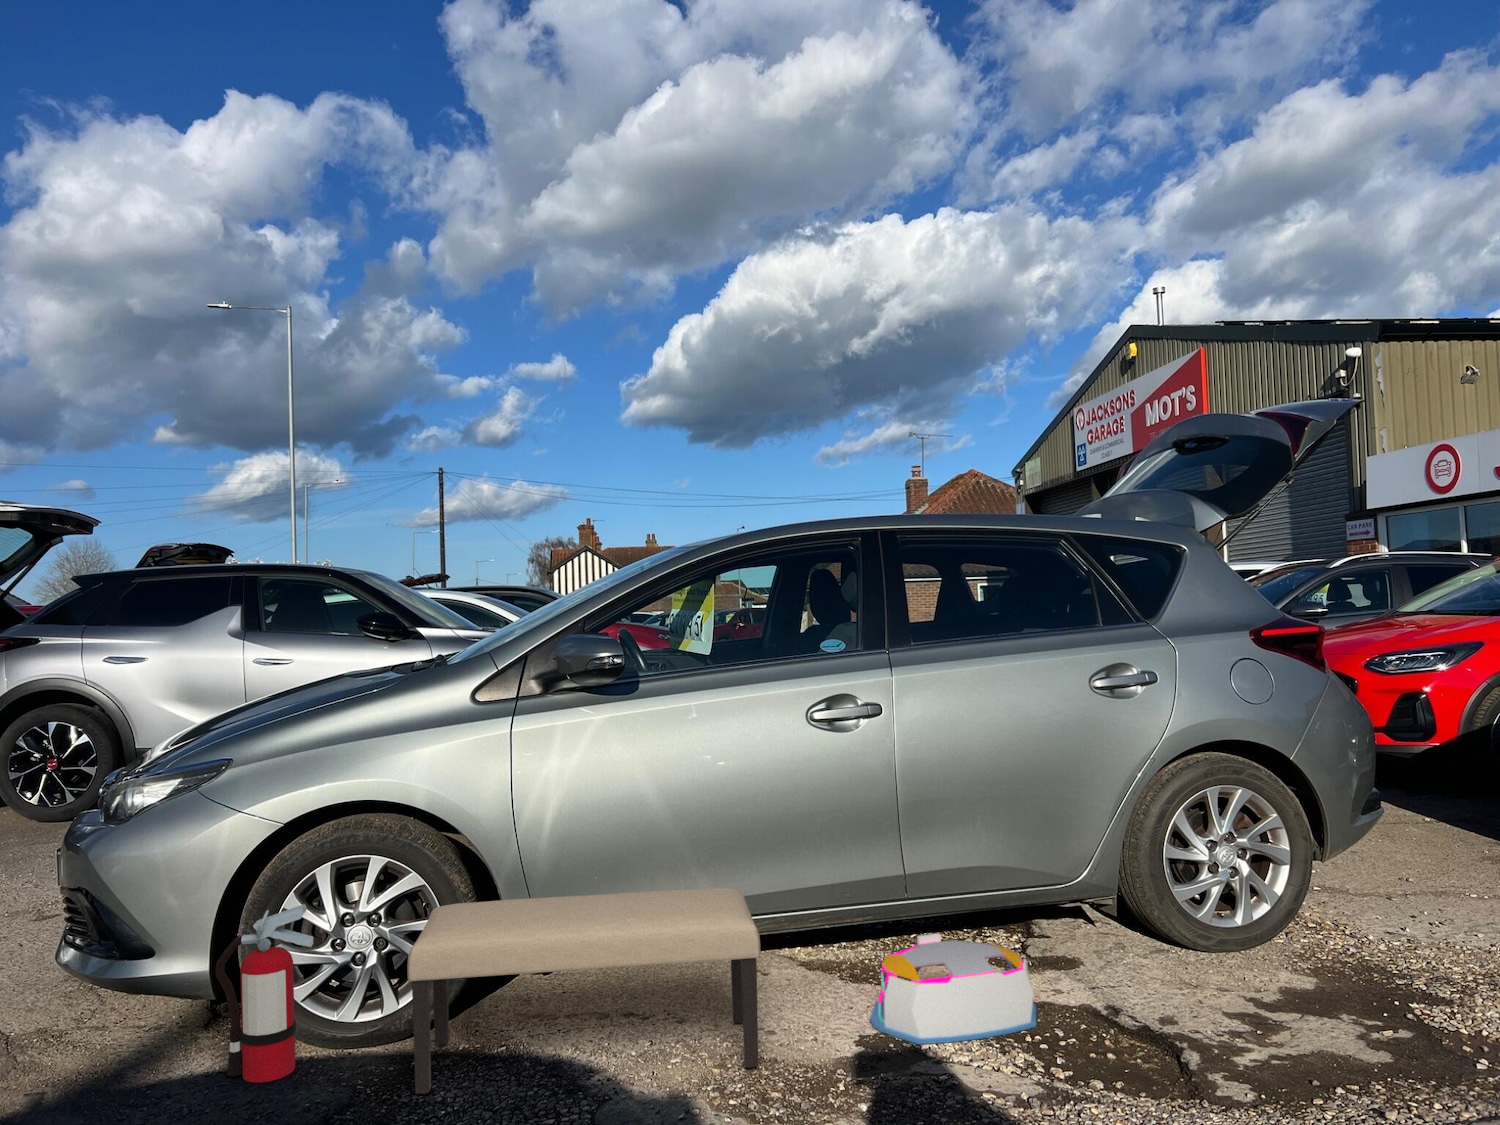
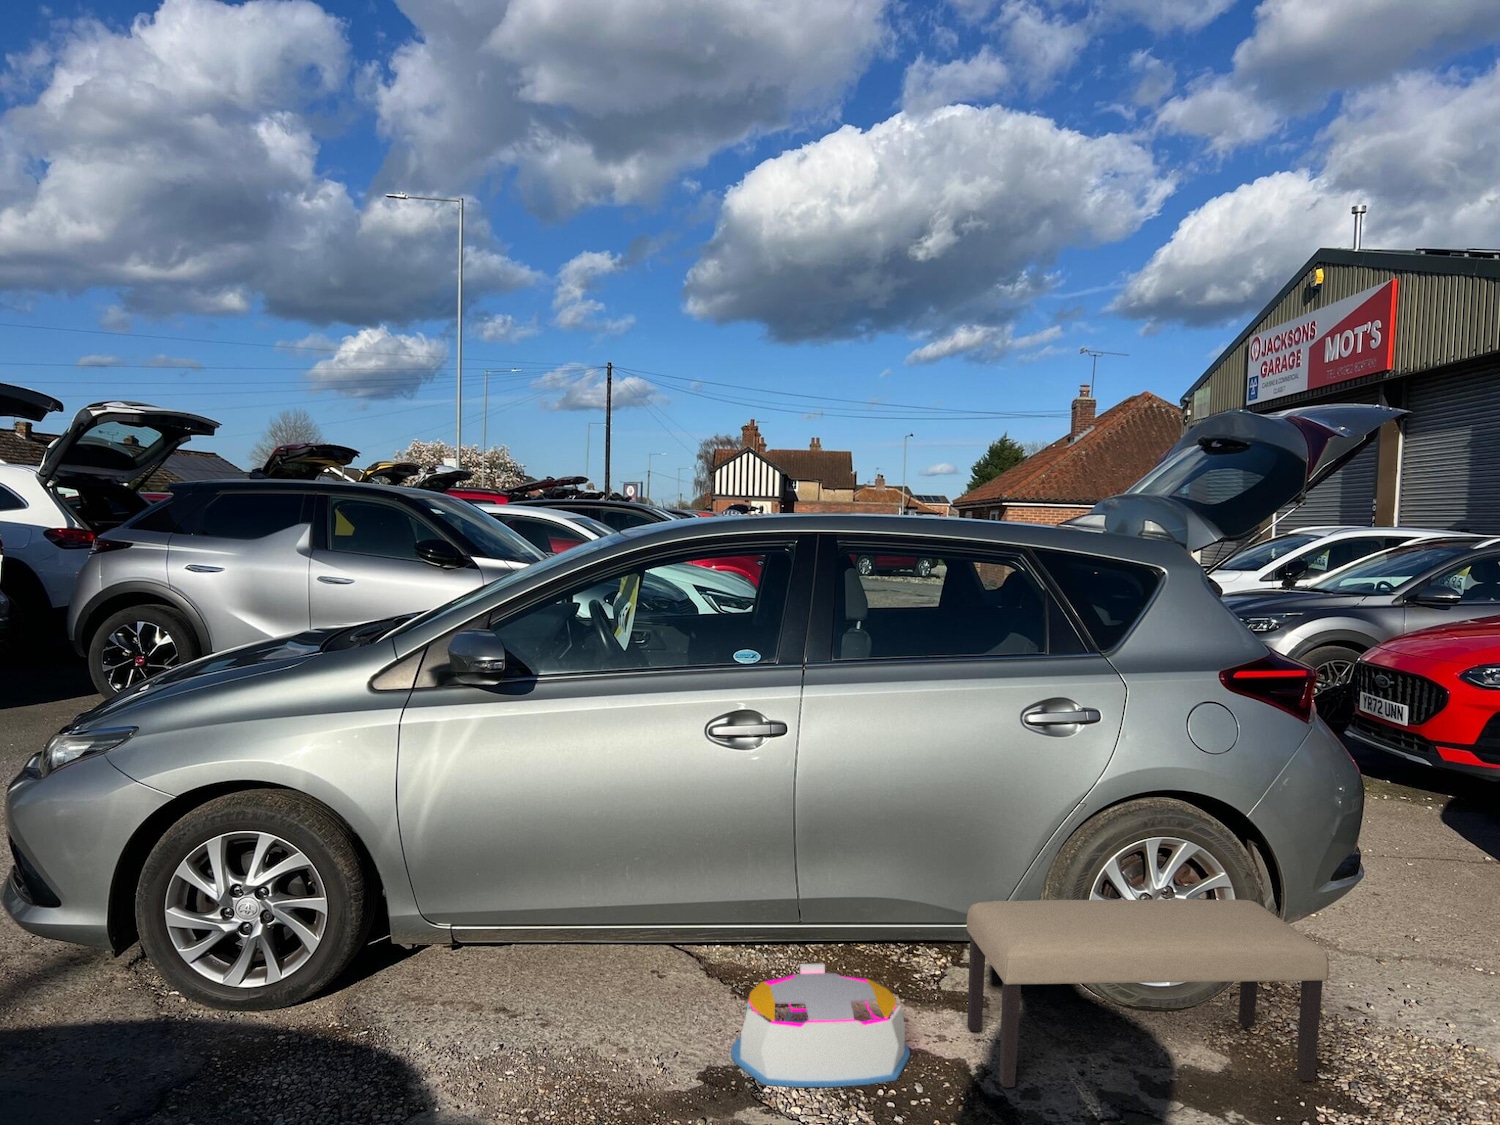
bench: present [407,888,761,1095] -> present [967,899,1329,1088]
fire extinguisher: present [215,904,313,1083] -> none [103,876,195,1039]

